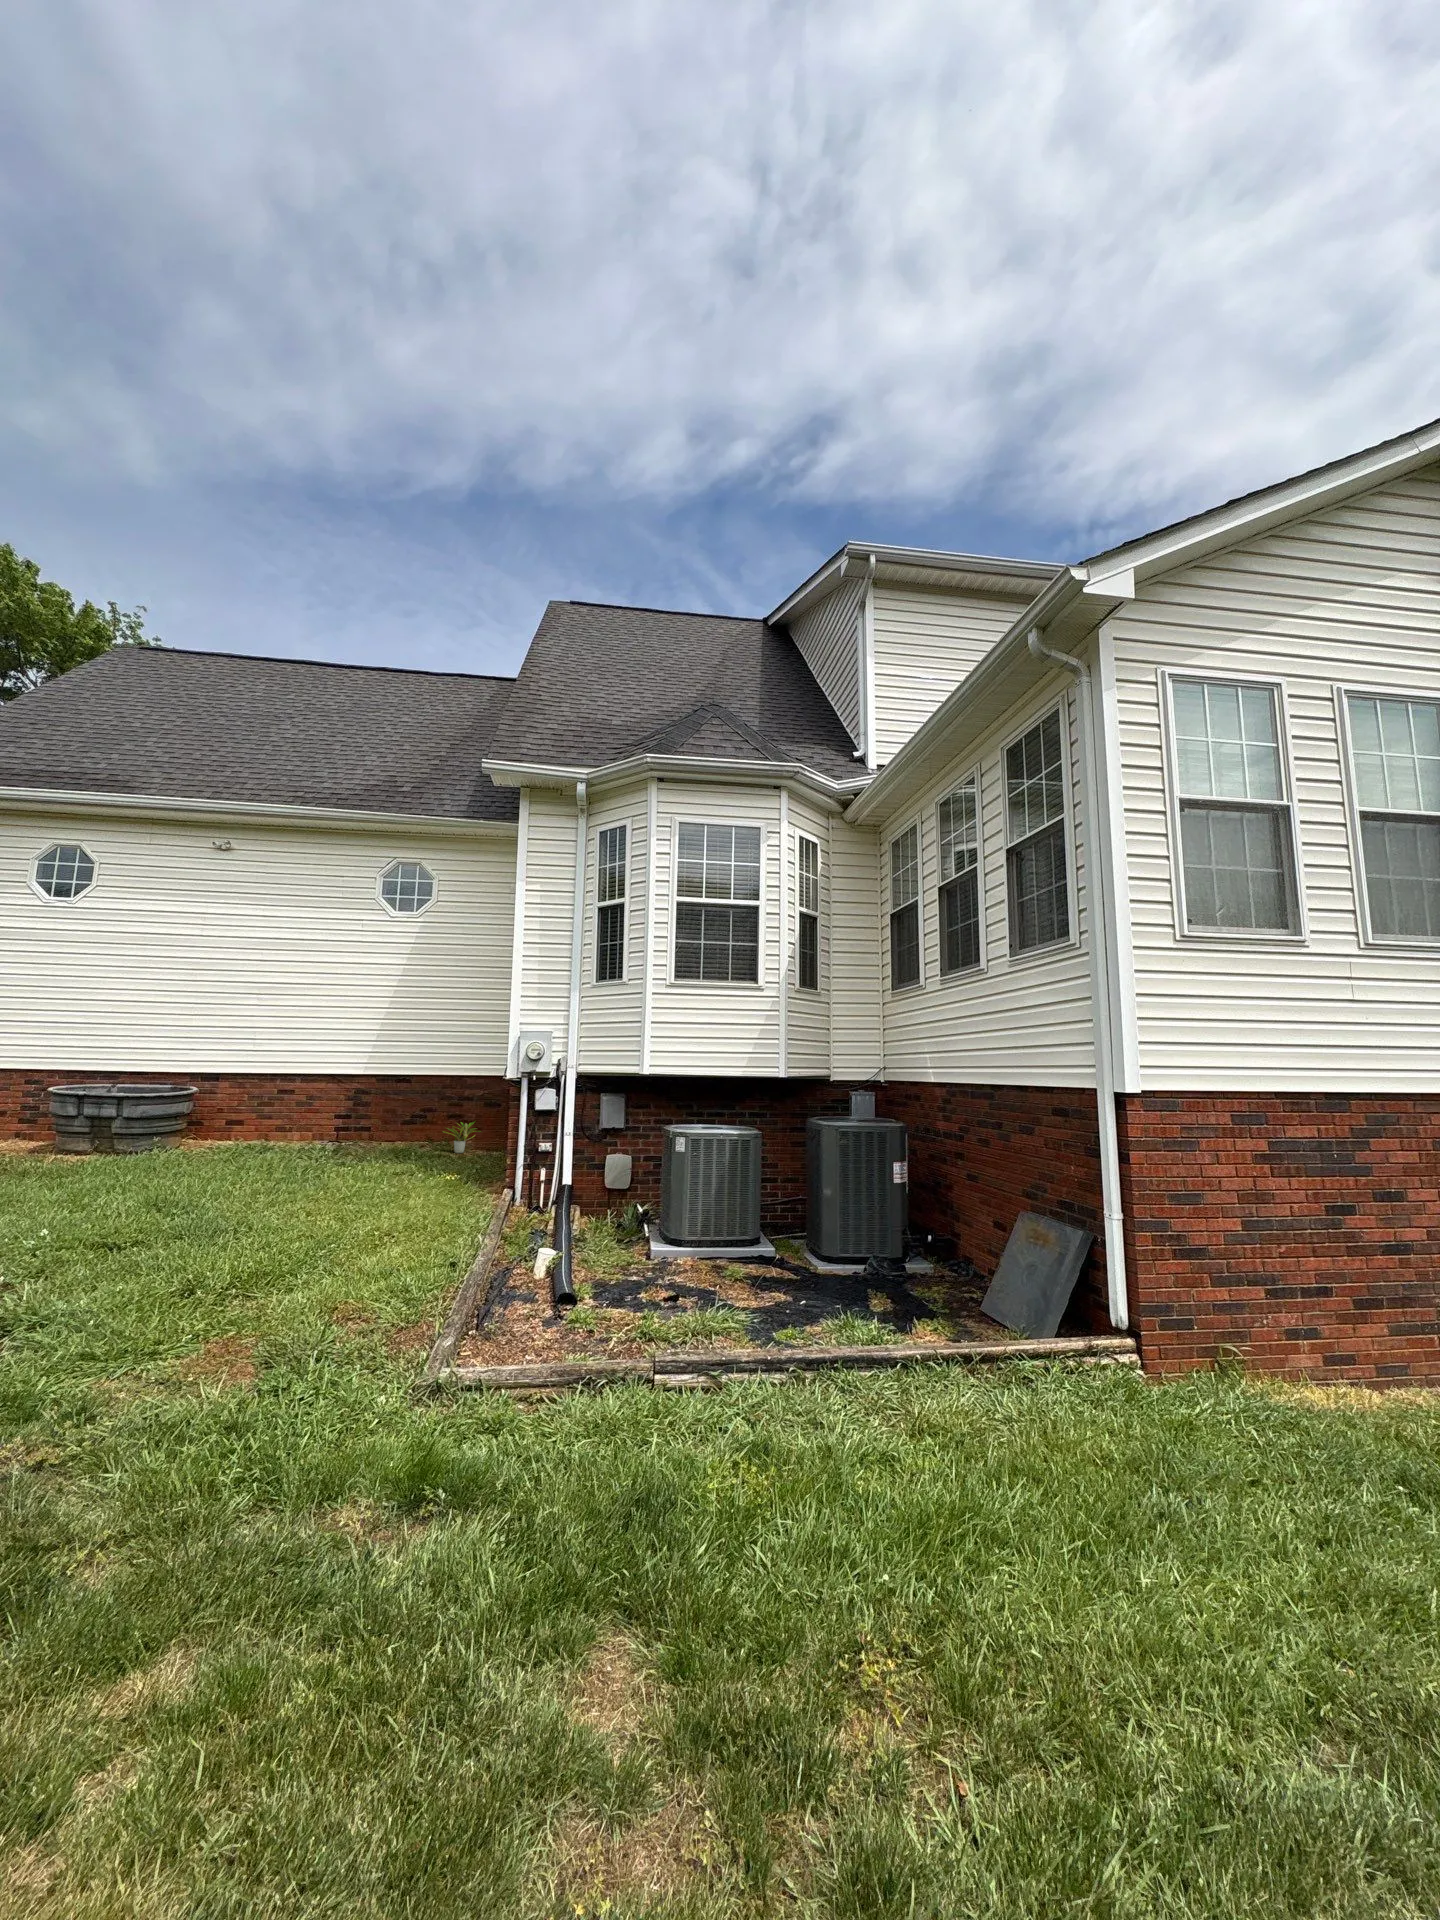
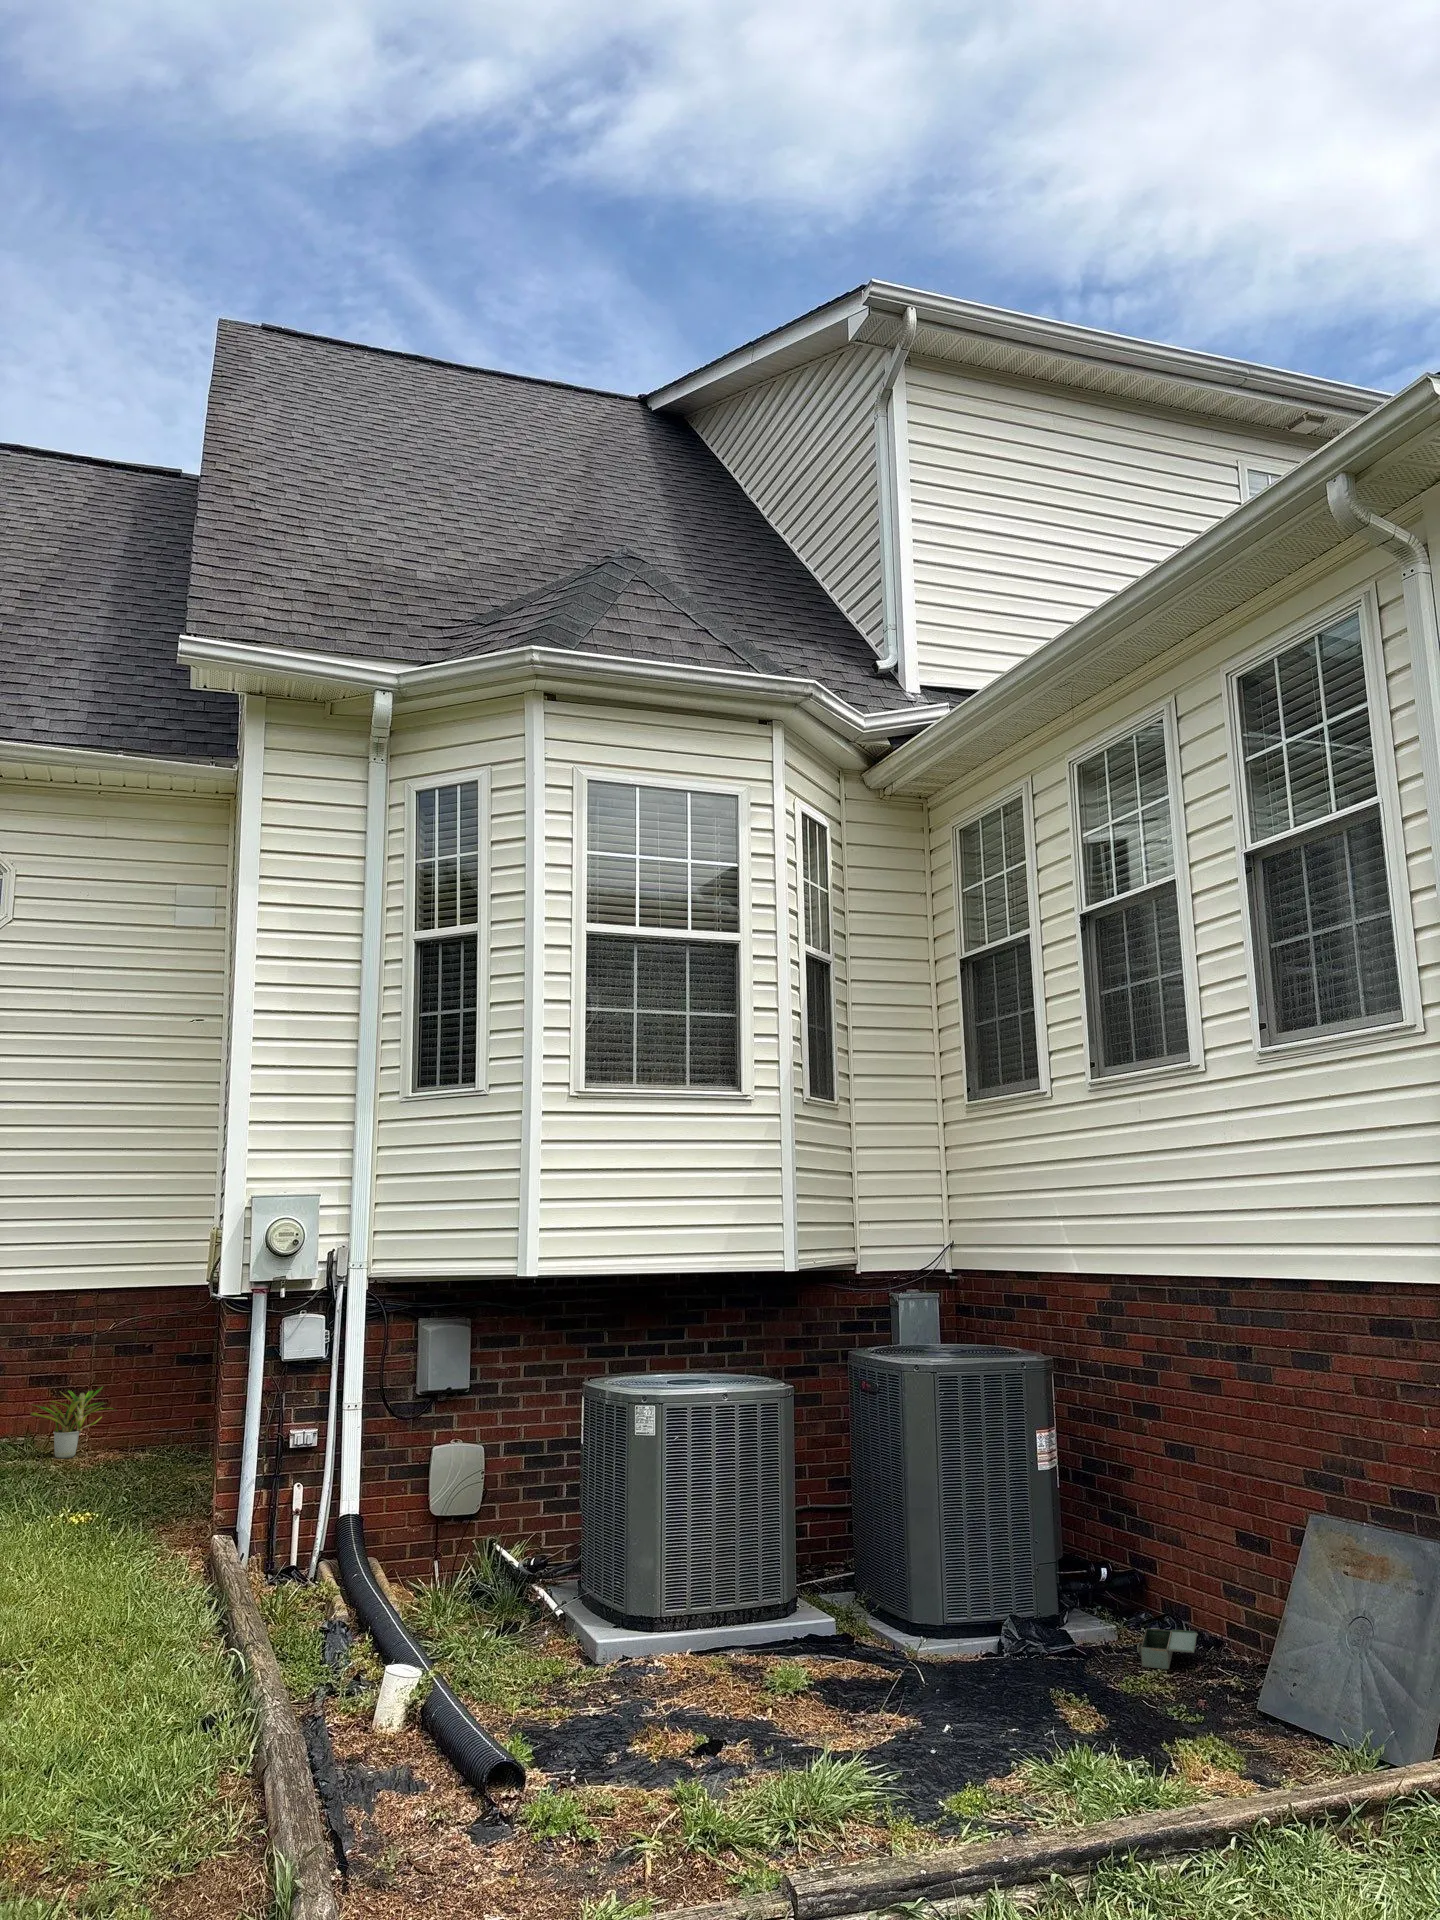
toolbox: none [934,1268,970,1289] -> present [1137,1629,1198,1669]

